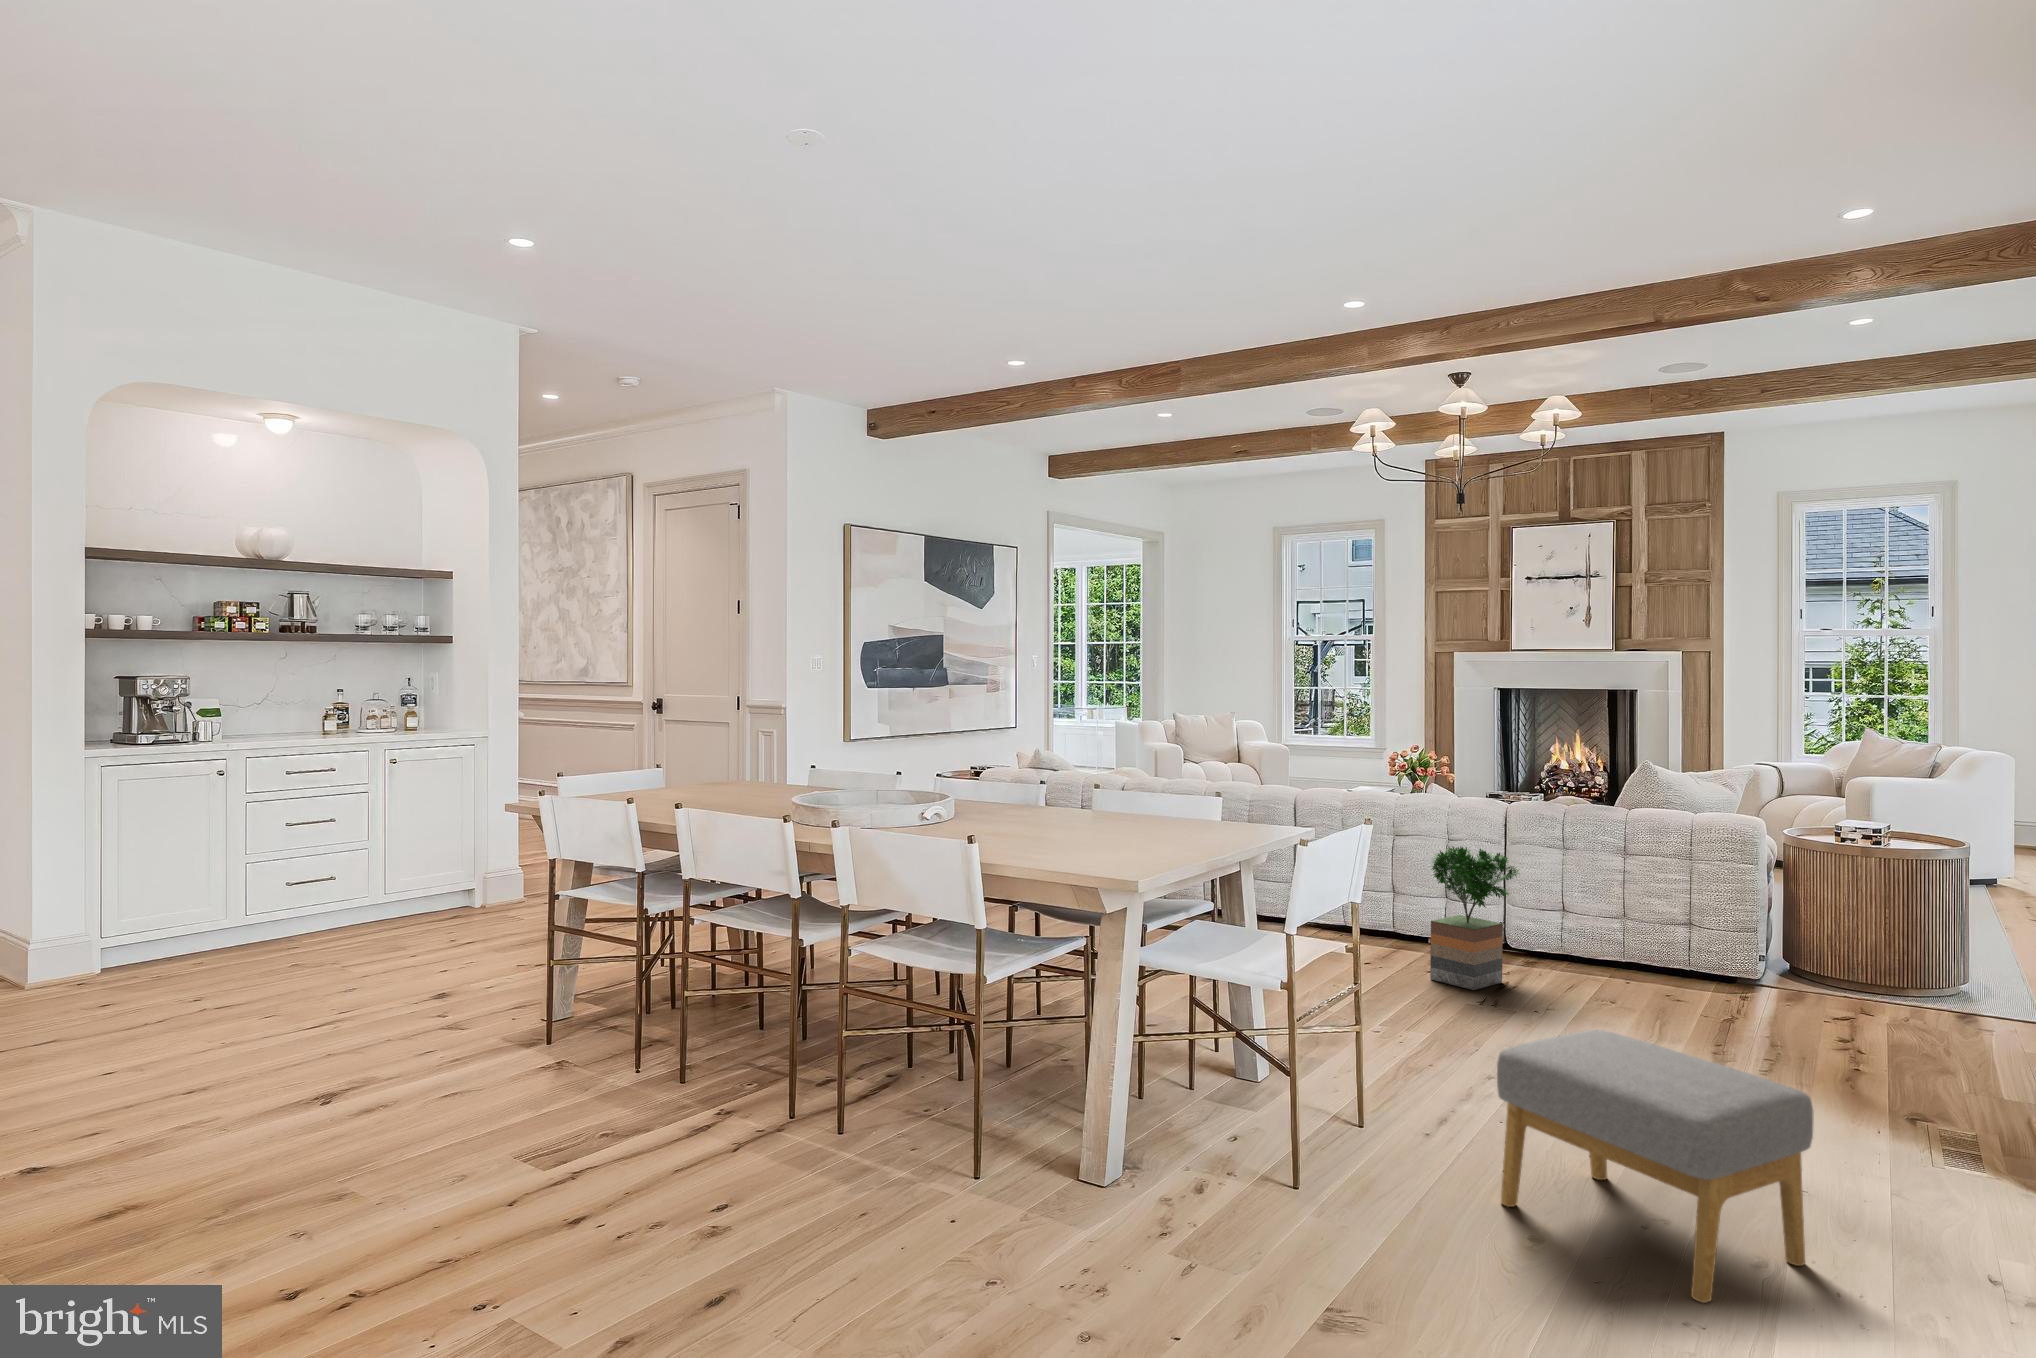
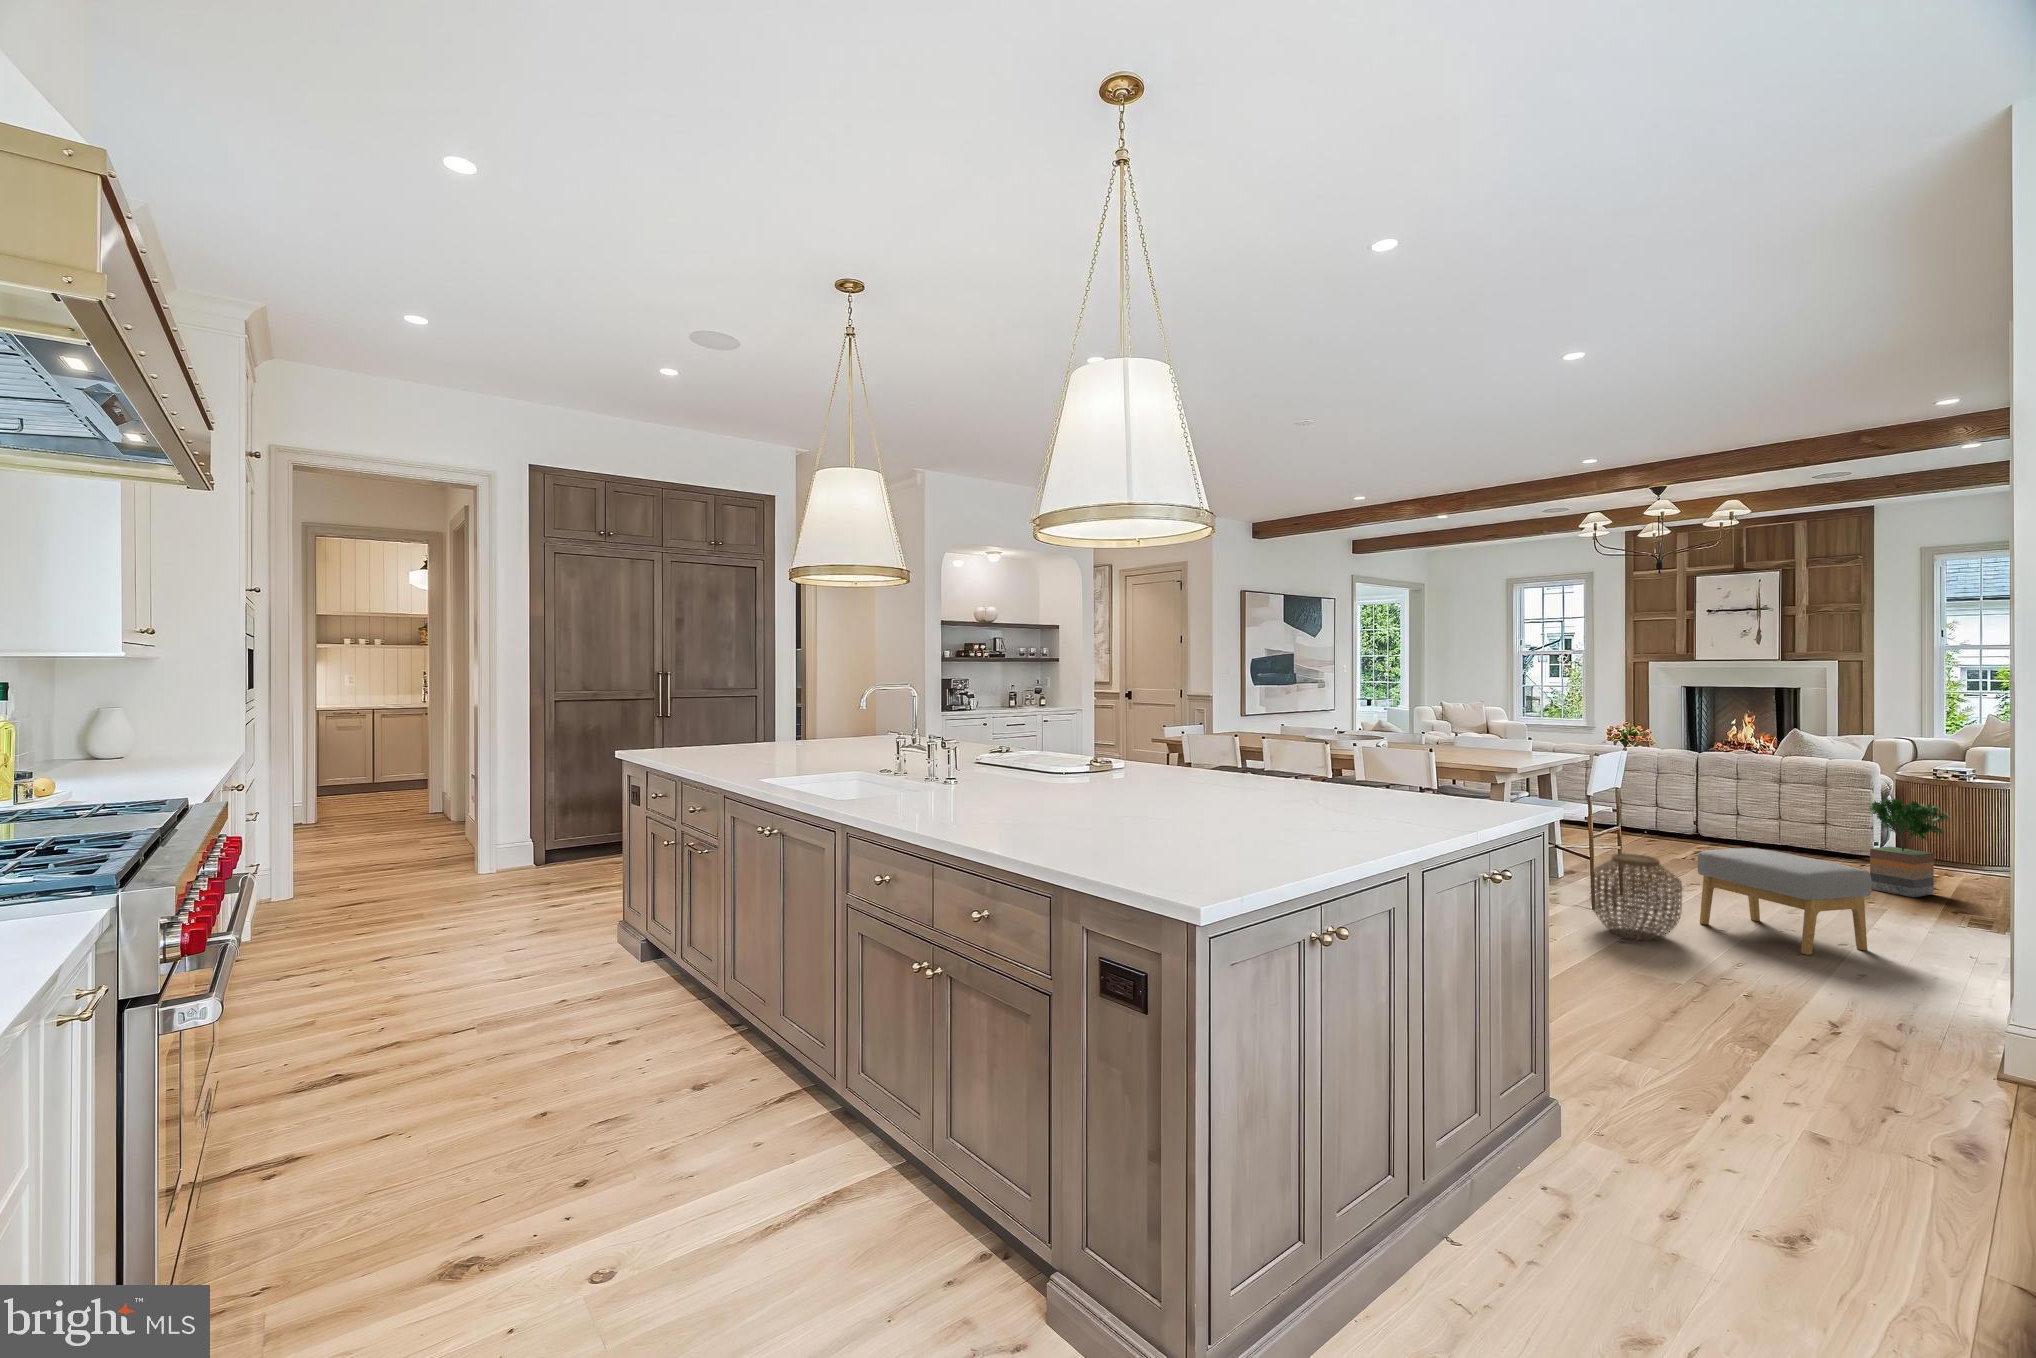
potted tree: present [1430,847,1519,990] -> present [1869,799,1950,897]
woven basket: none [1284,1076,1463,1291] -> present [1590,853,1682,941]

